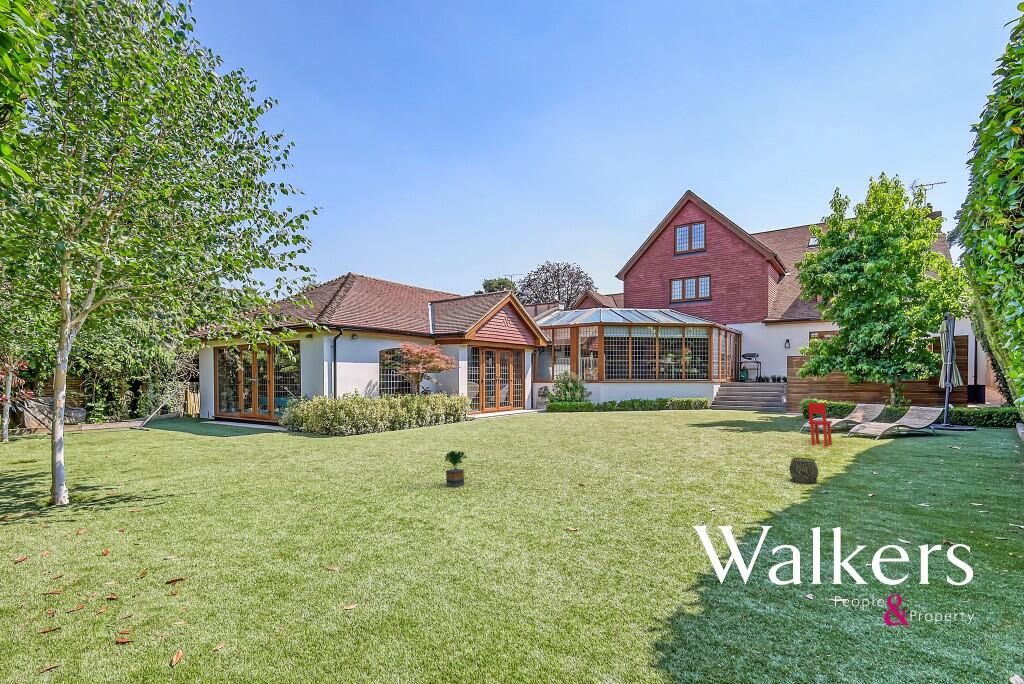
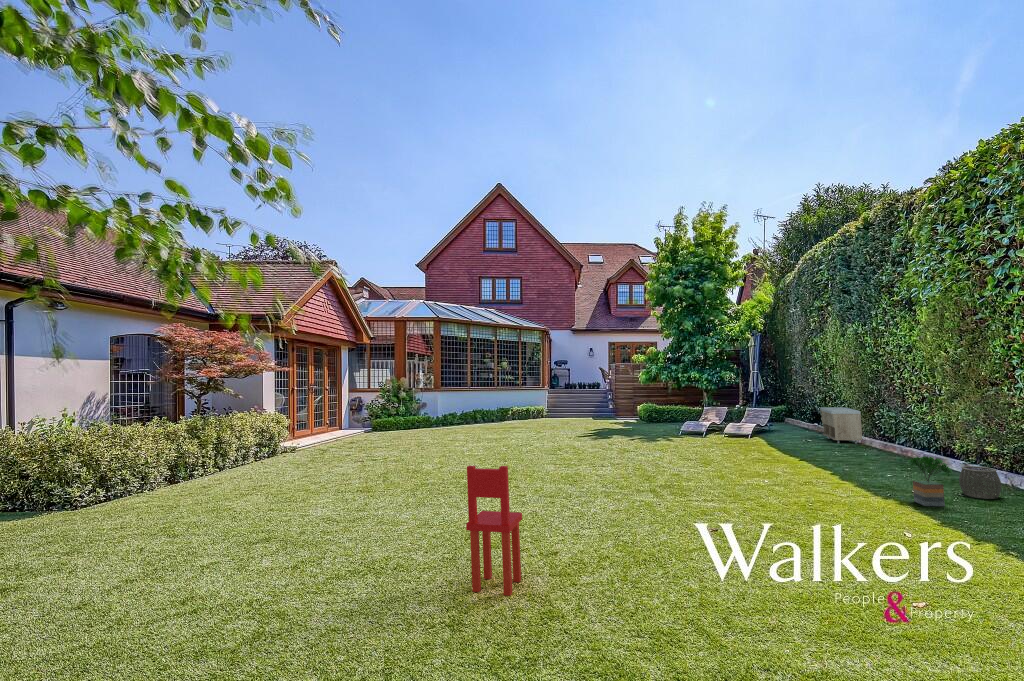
chair: present [808,402,832,447] -> present [466,466,522,596]
storage bench: none [869,409,911,446] -> present [820,407,862,443]
potted tree: present [445,451,467,487] -> present [908,456,952,506]

